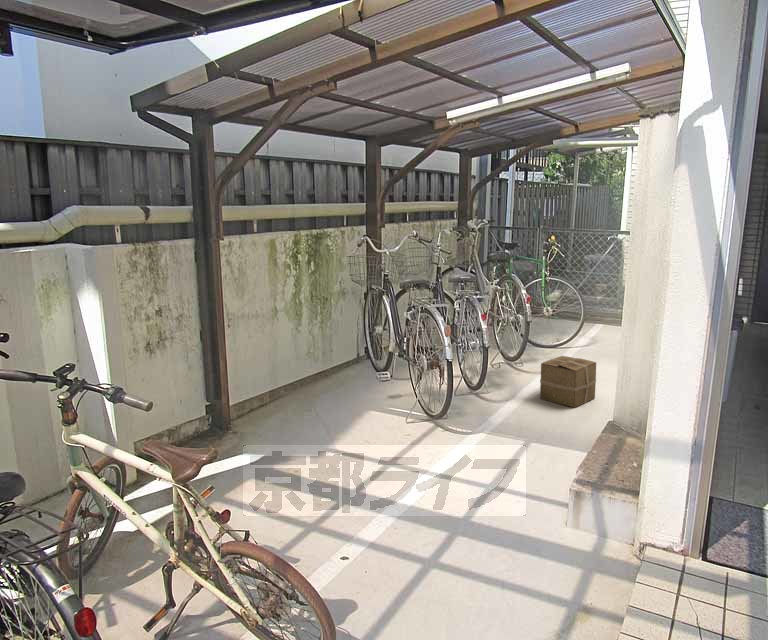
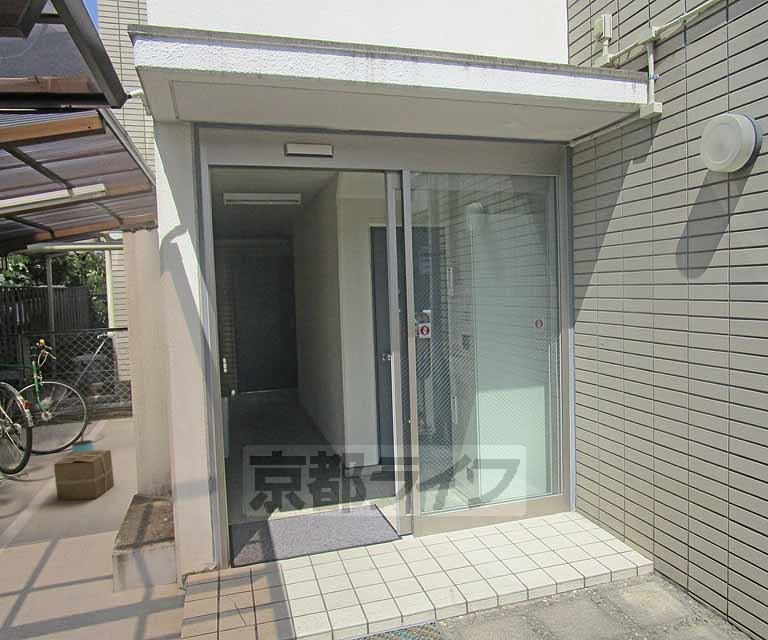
potted plant: none [557,294,595,357] -> present [58,392,97,453]

